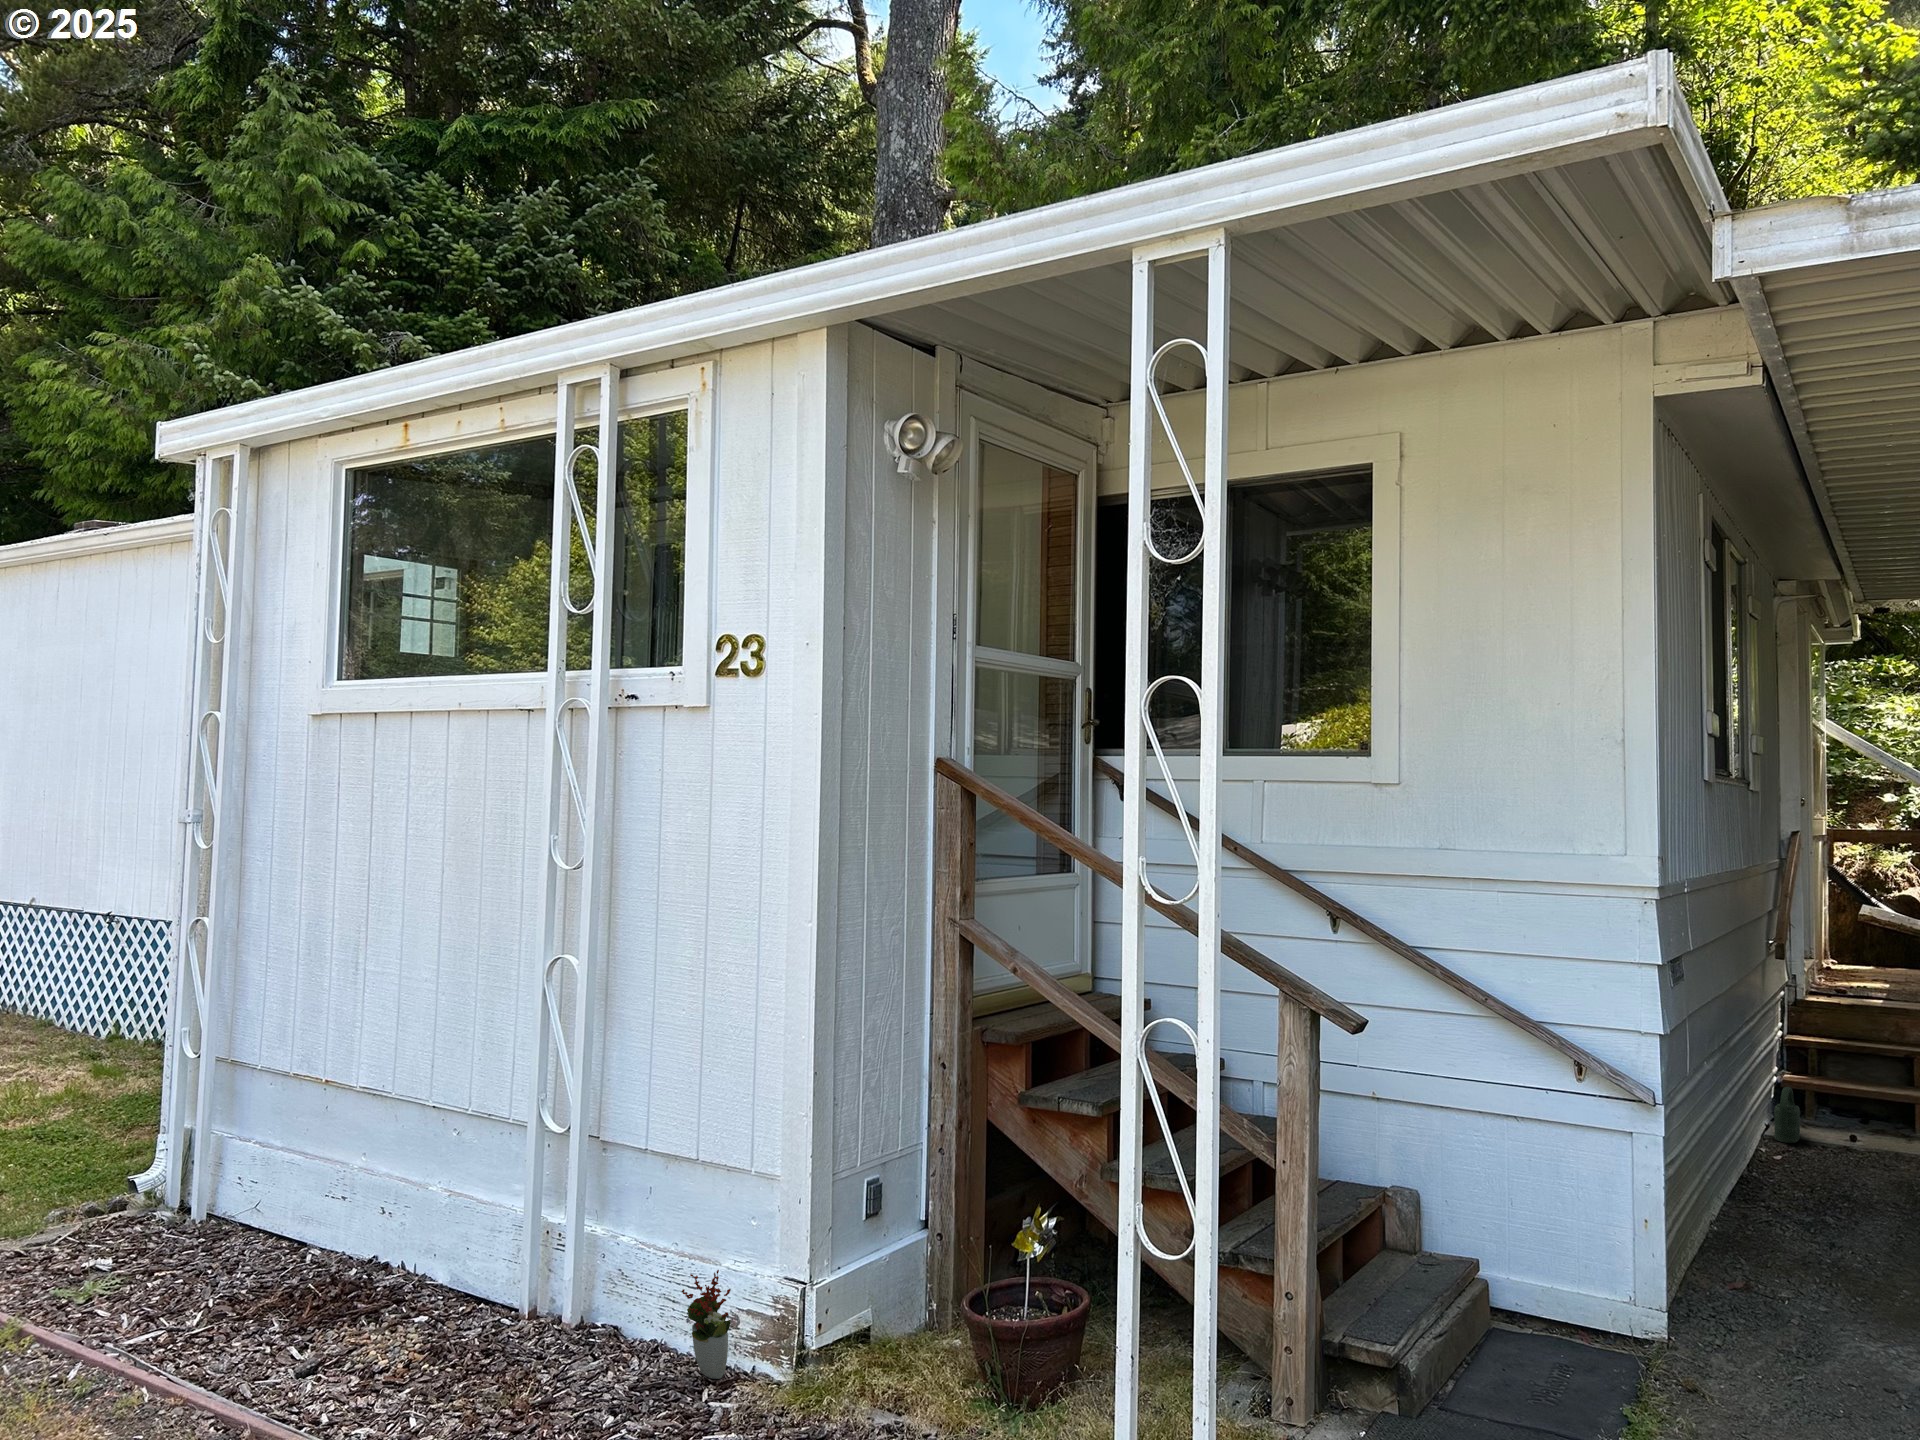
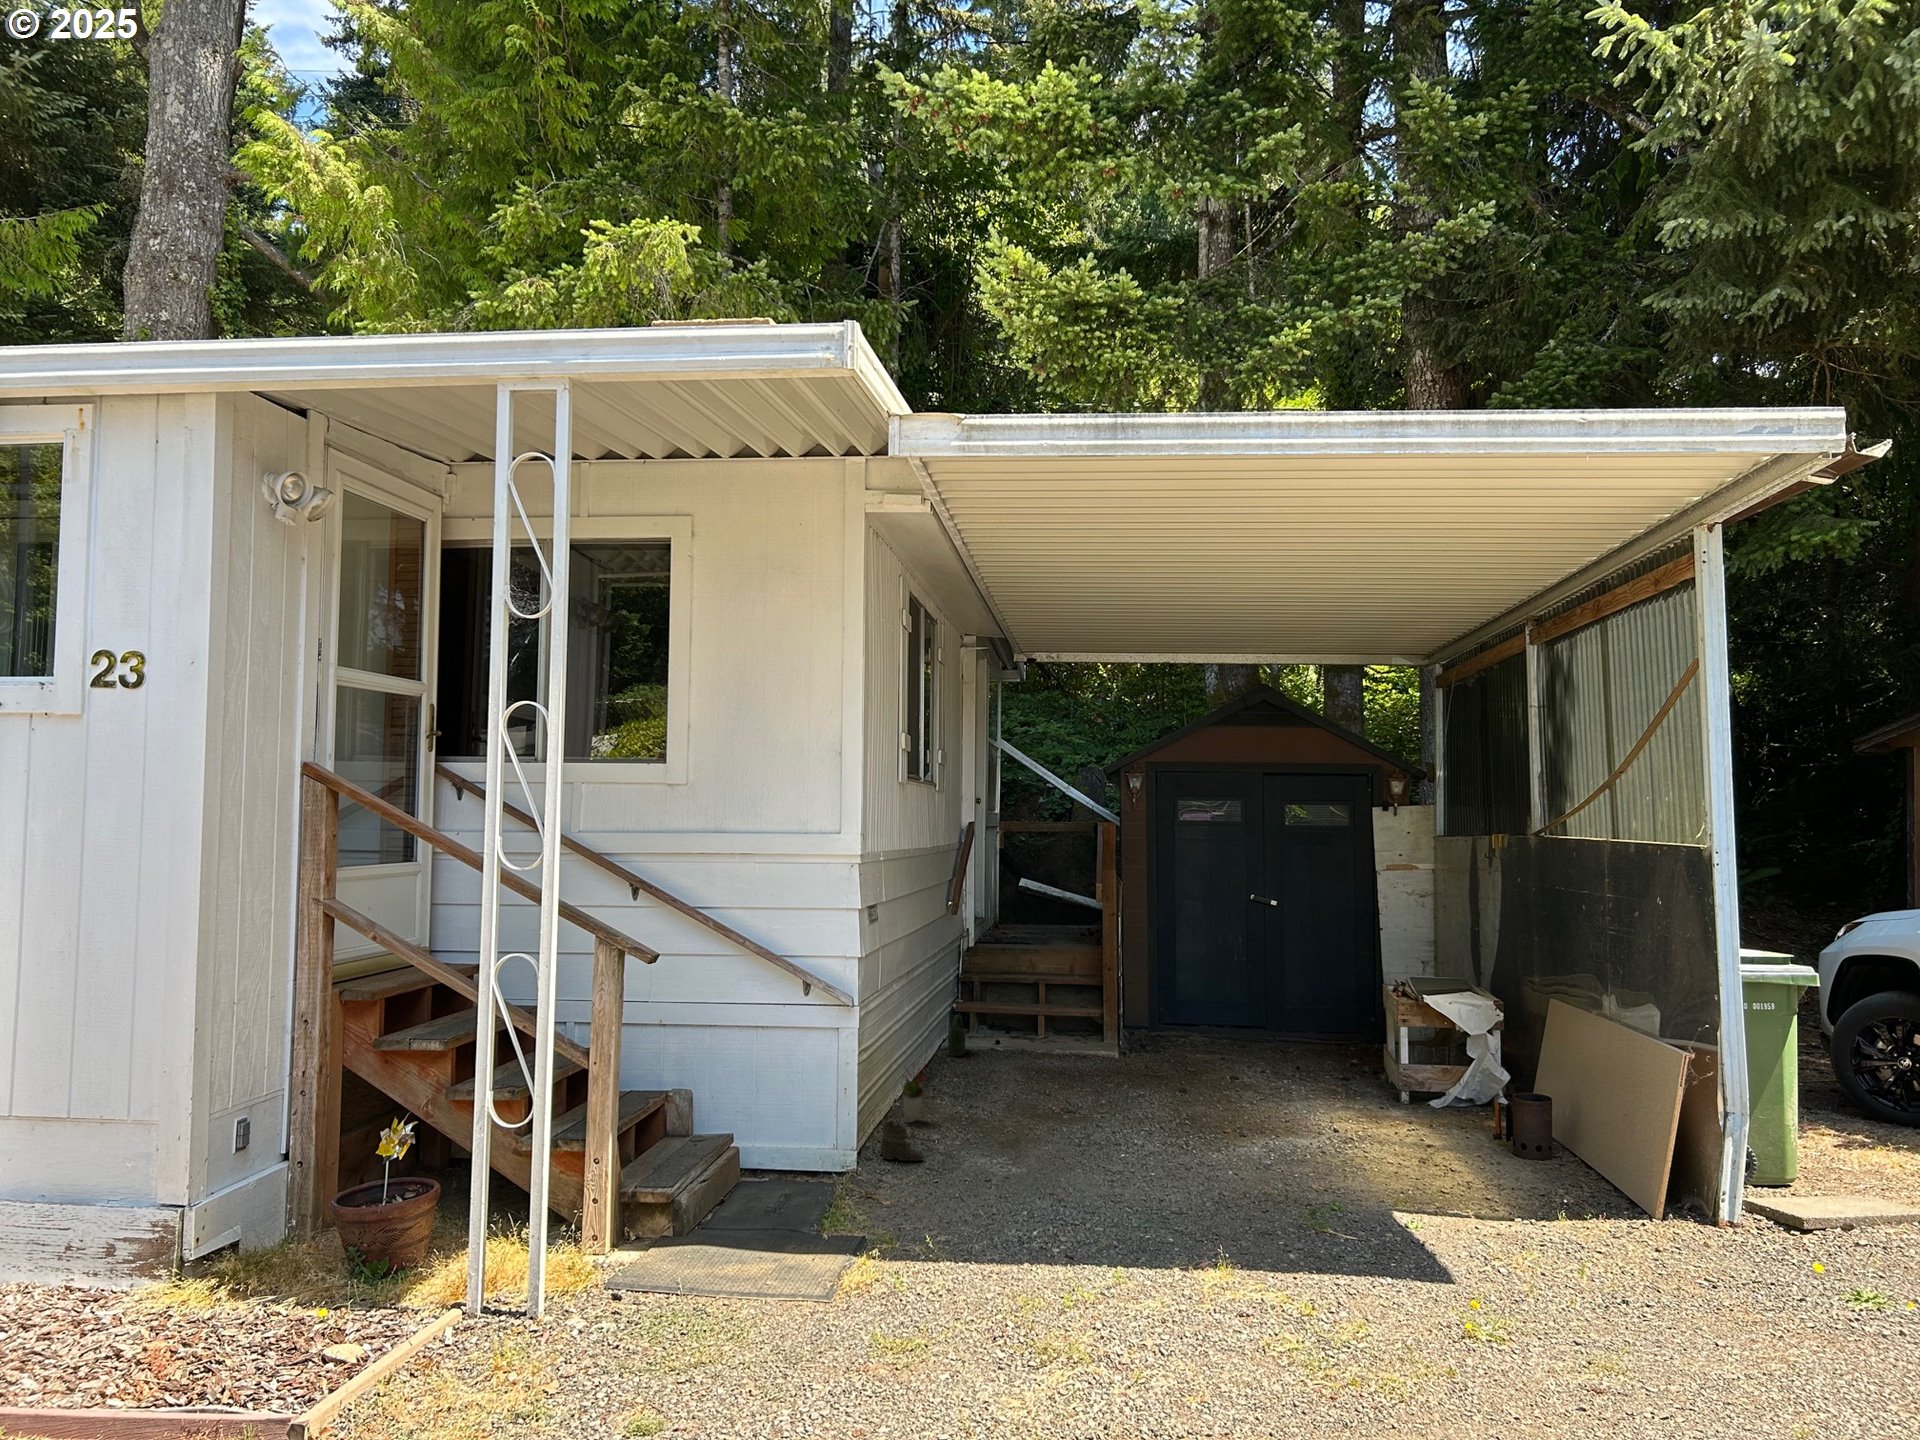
boots: none [1698,1258,1772,1327] -> present [880,1121,923,1161]
decorative plant: present [682,1270,731,1379] -> present [903,1068,927,1123]

